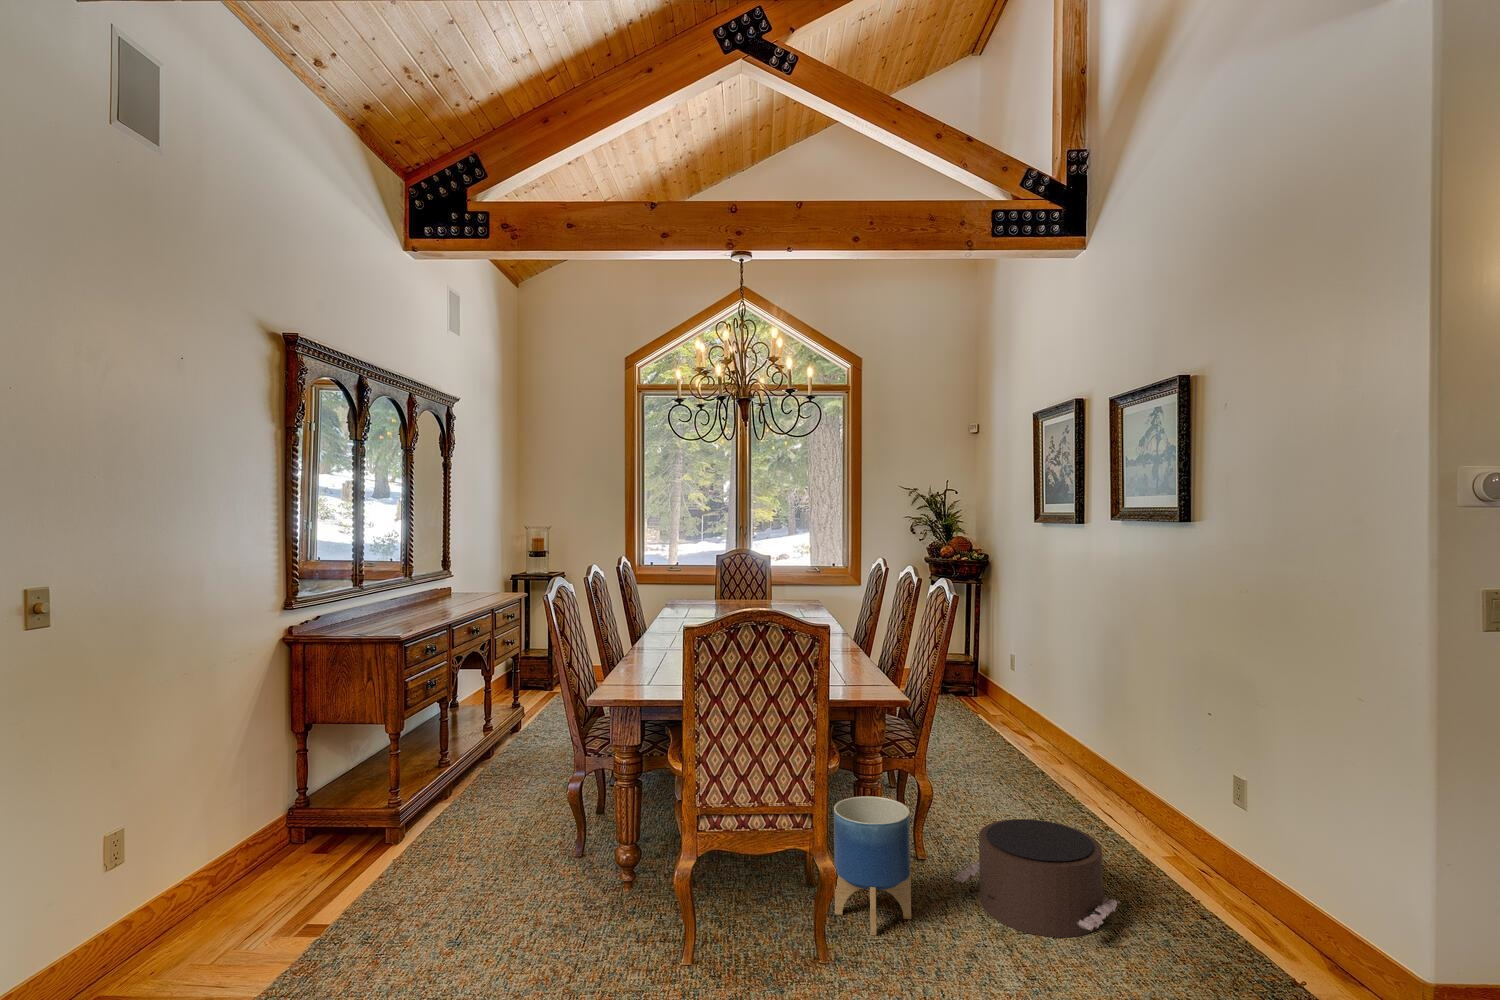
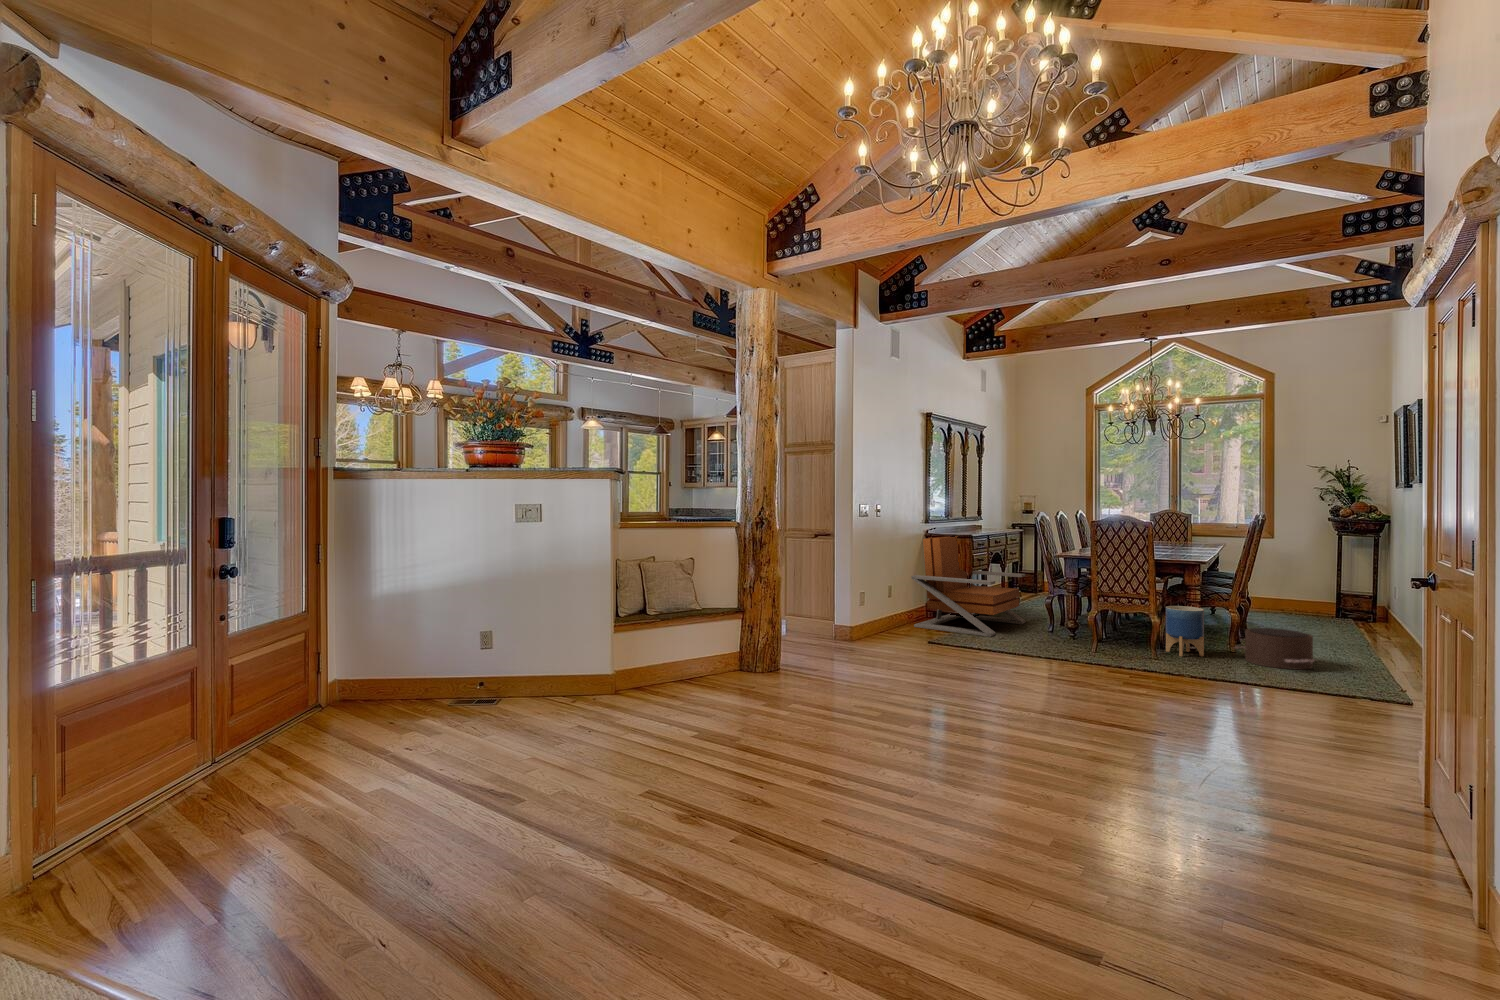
lounge chair: none [187,642,526,958] -> present [911,536,1025,637]

